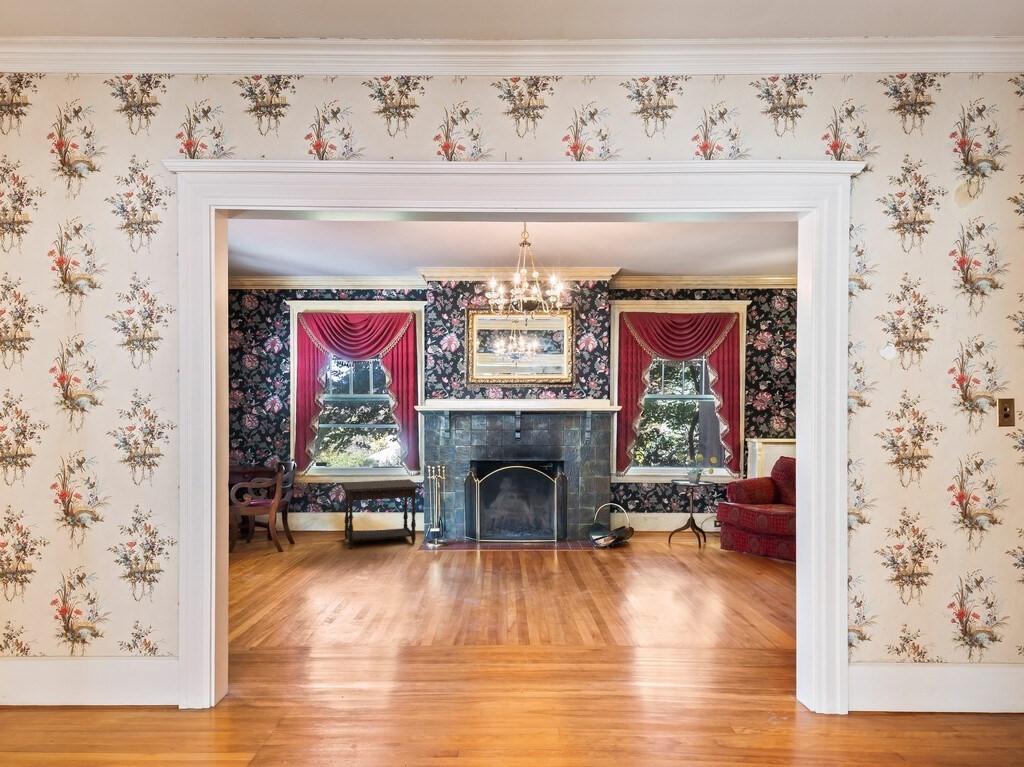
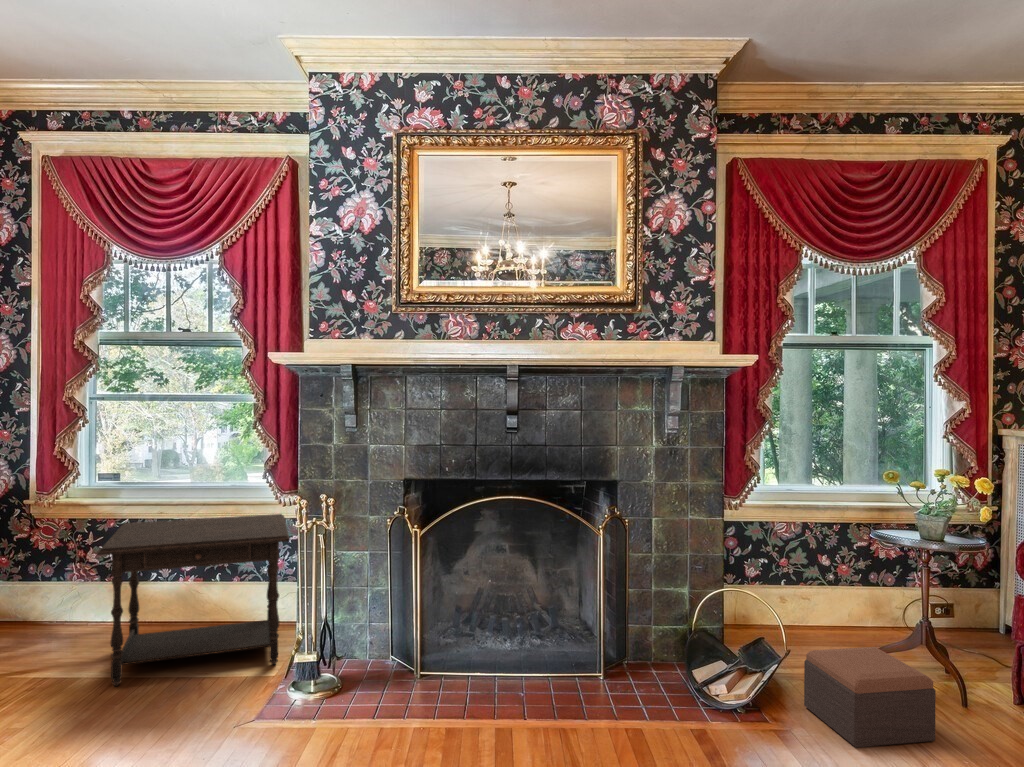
footstool: none [640,529,685,563] -> present [804,647,936,747]

